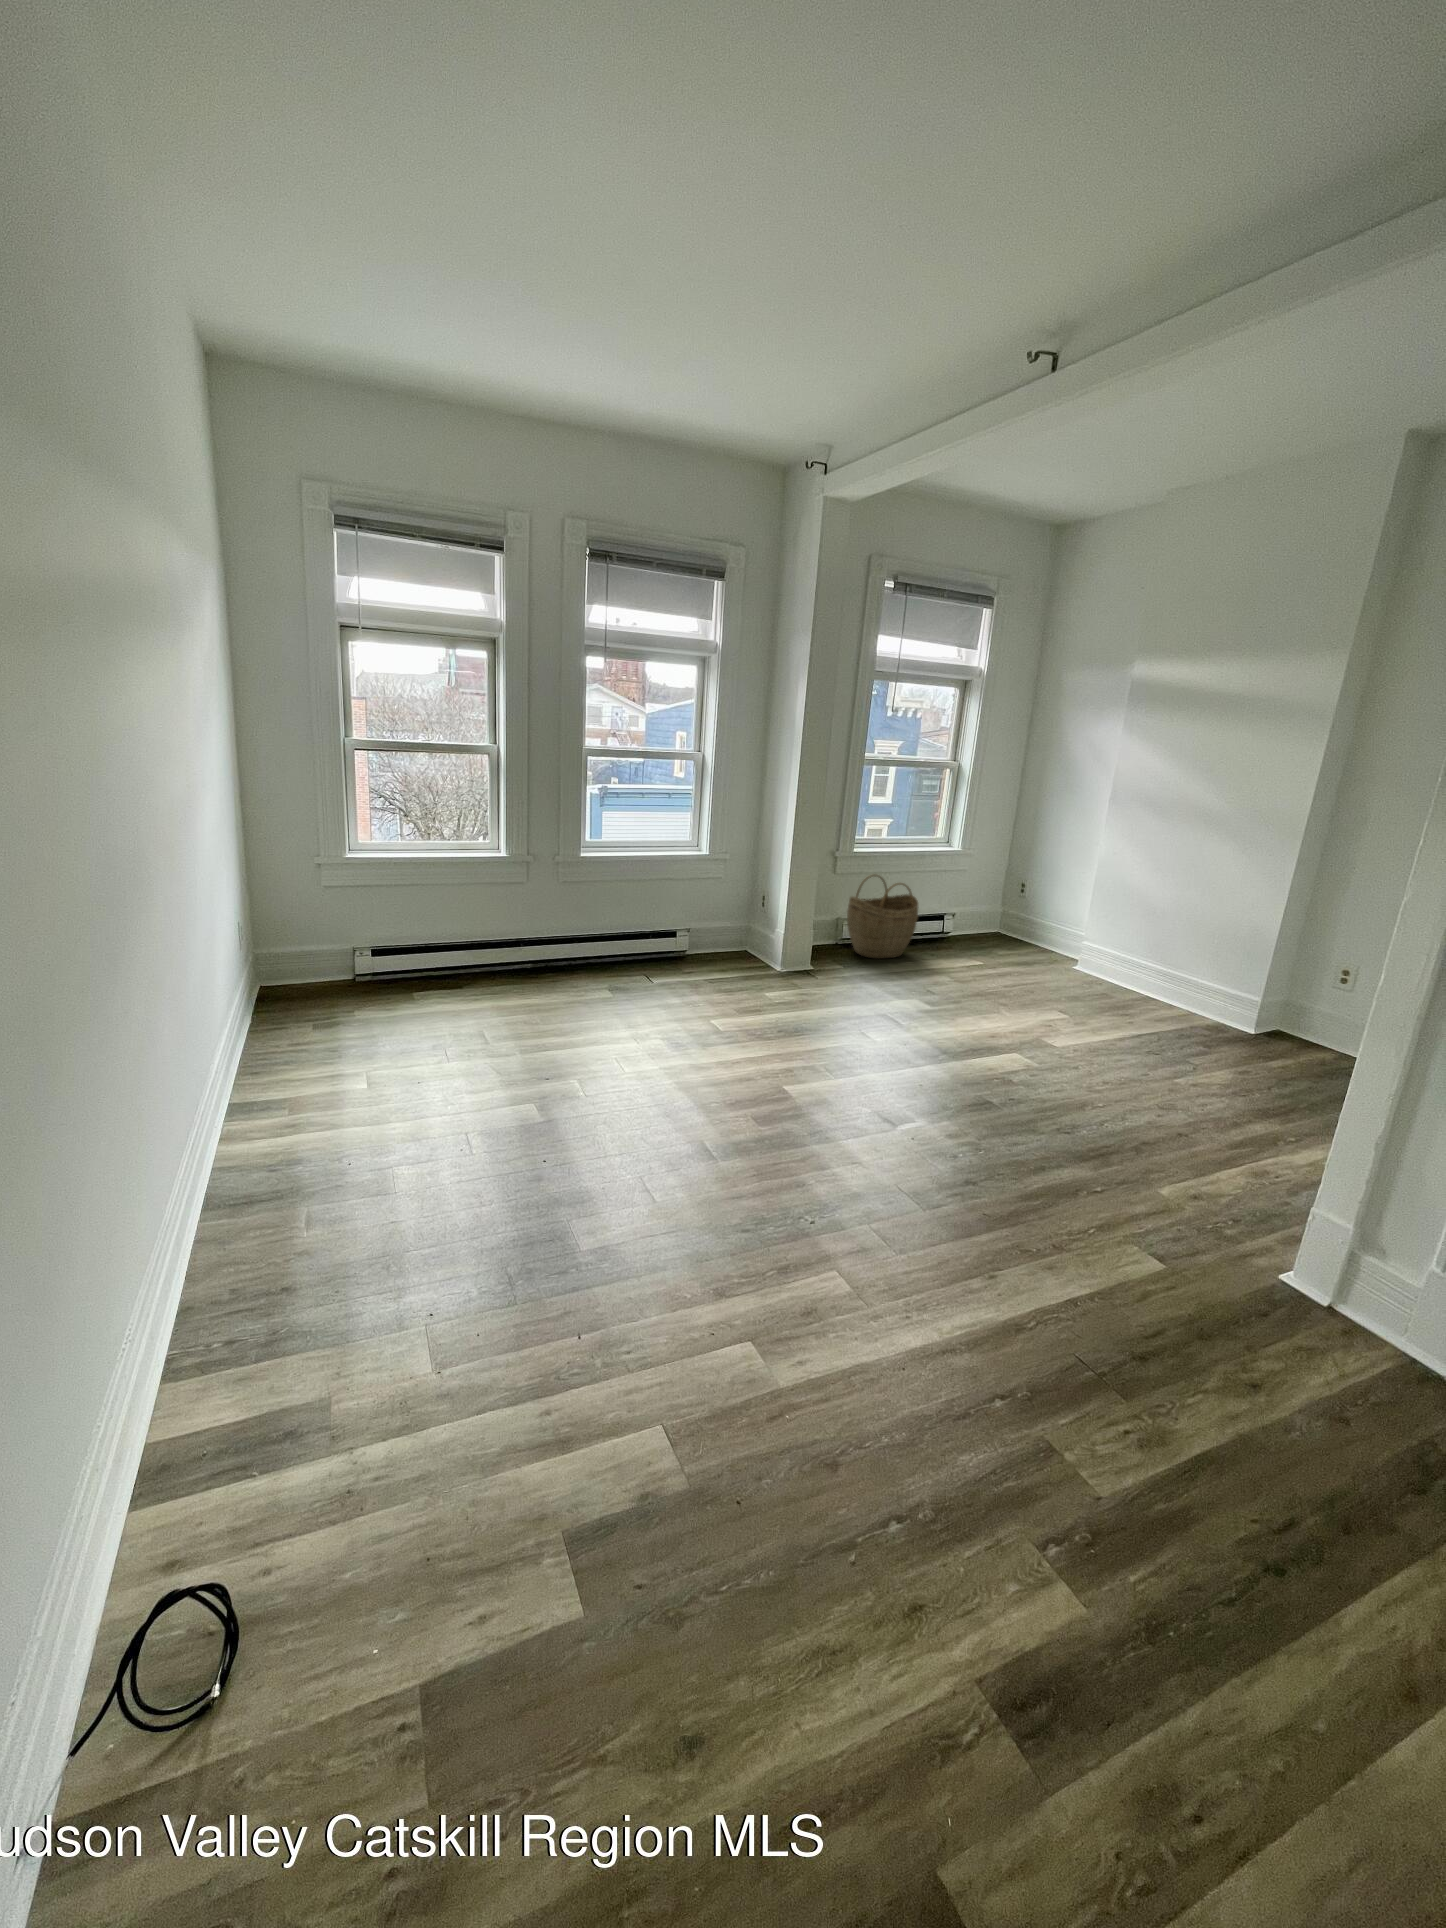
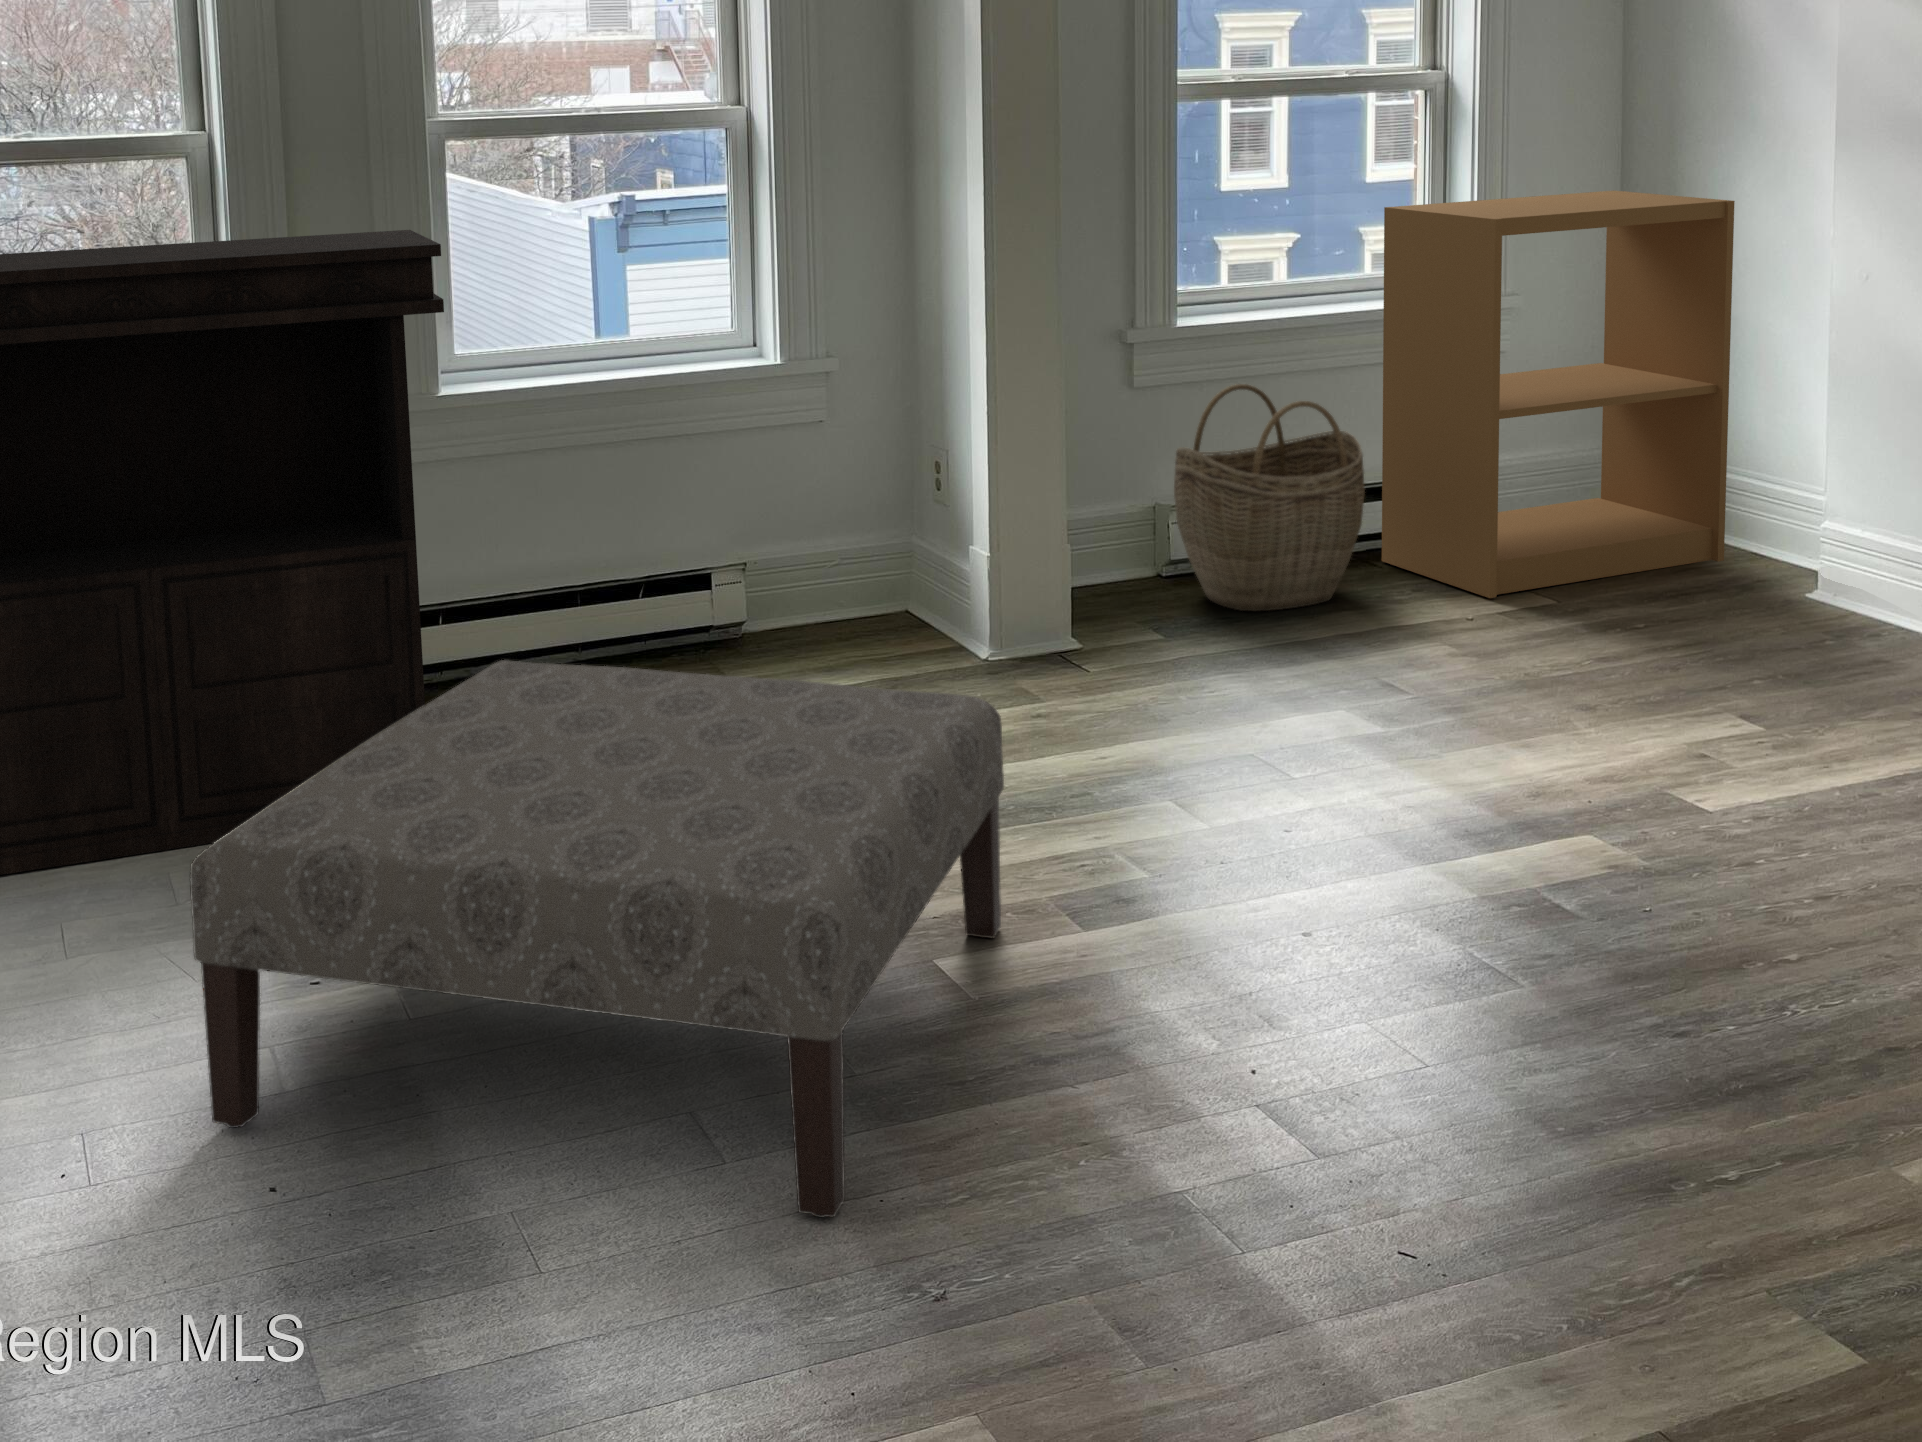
console table: none [335,786,599,1032] -> present [0,230,444,875]
bookshelf: none [916,812,1063,960] -> present [1382,191,1735,598]
ottoman: none [514,961,812,1183] -> present [190,660,1004,1218]

